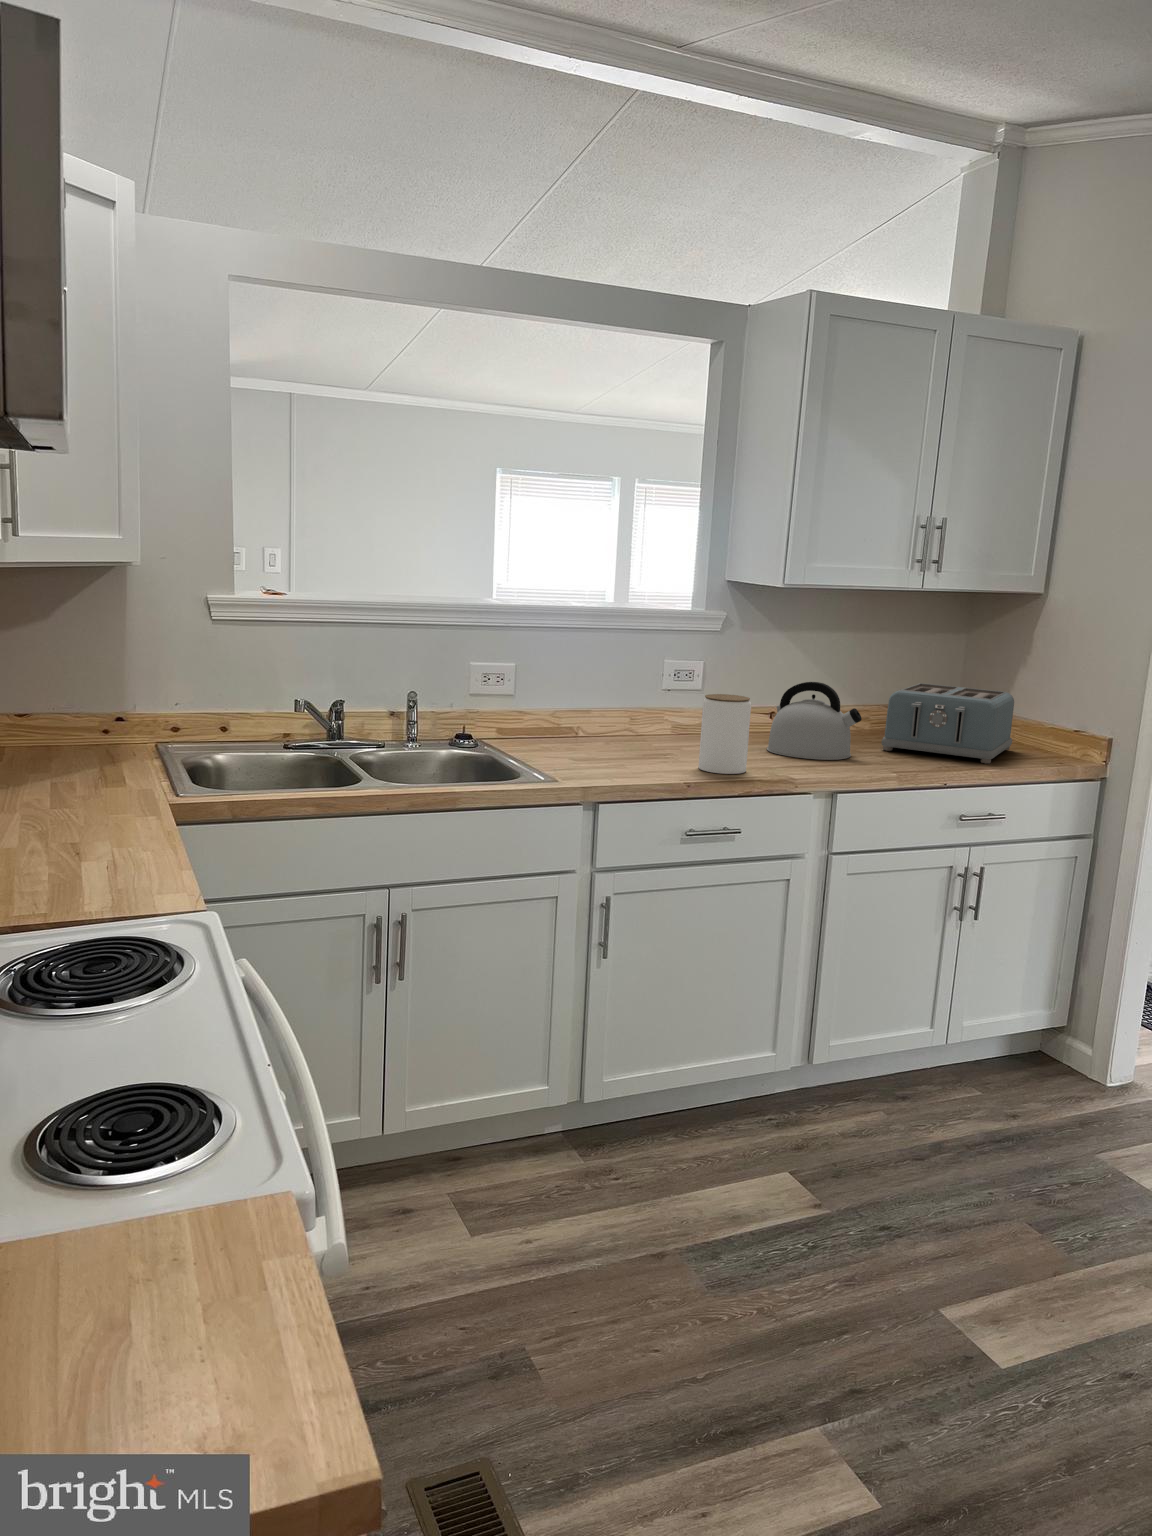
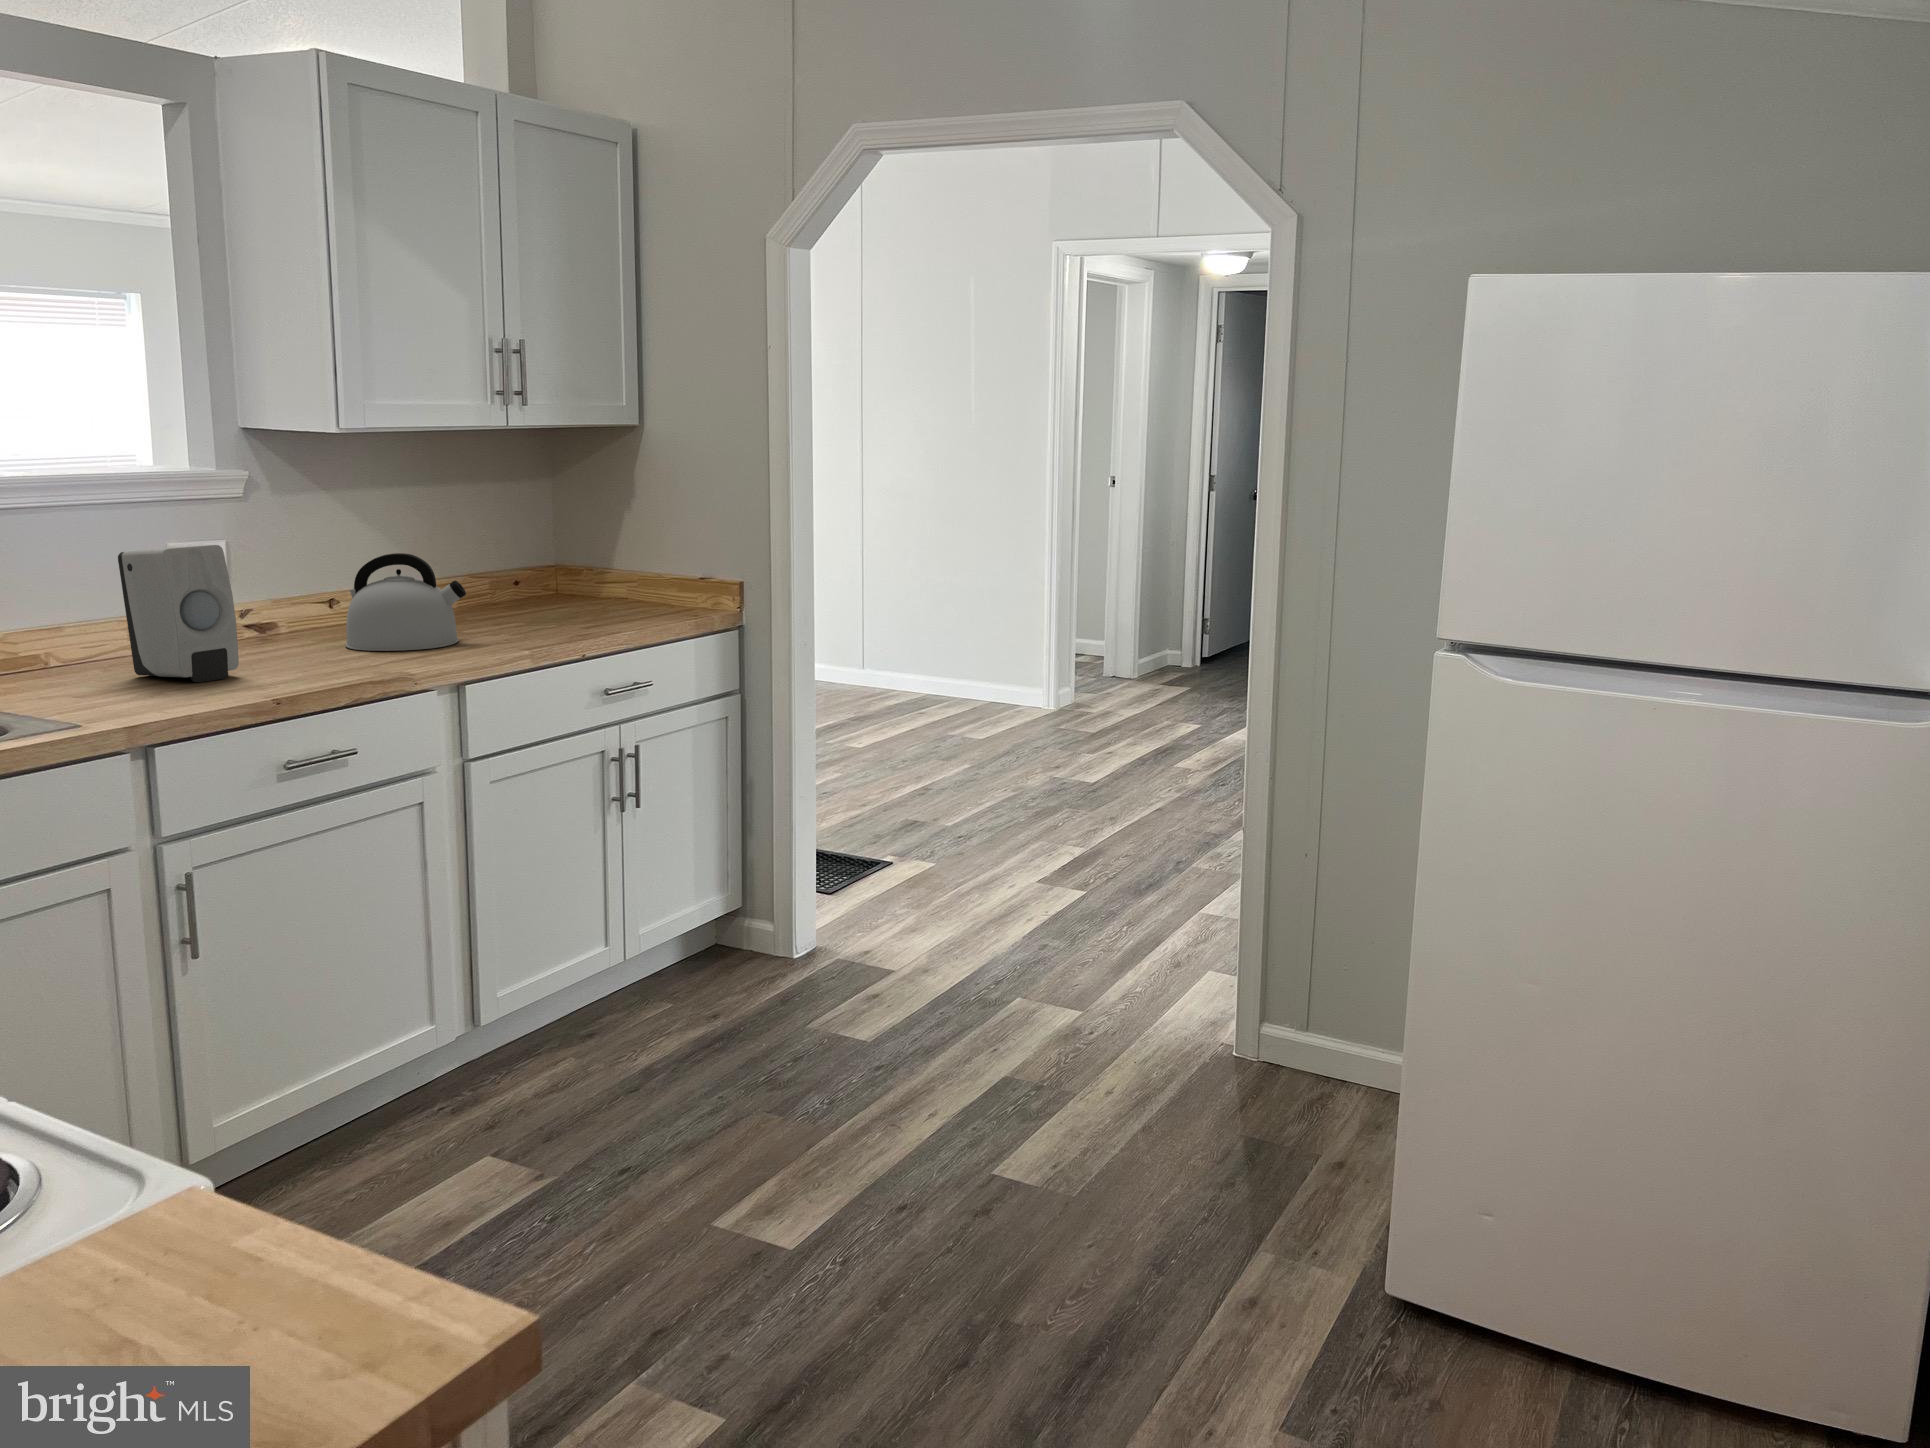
soap dispenser: none [617,661,684,761] -> present [118,545,239,682]
toaster: present [881,683,1014,764] -> none [488,542,634,628]
jar: present [699,694,751,774] -> none [267,580,342,683]

